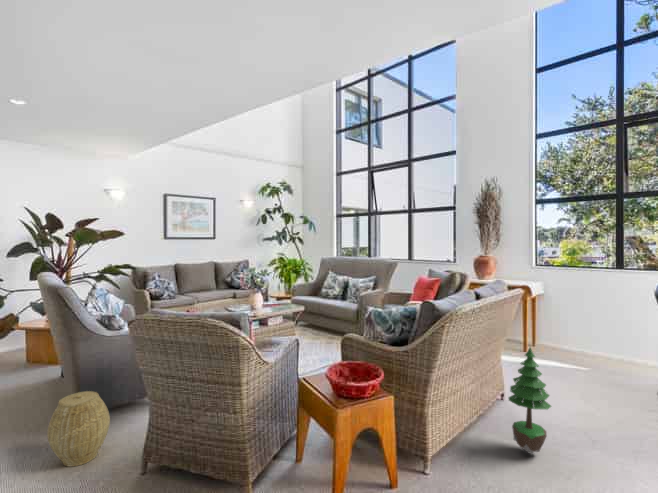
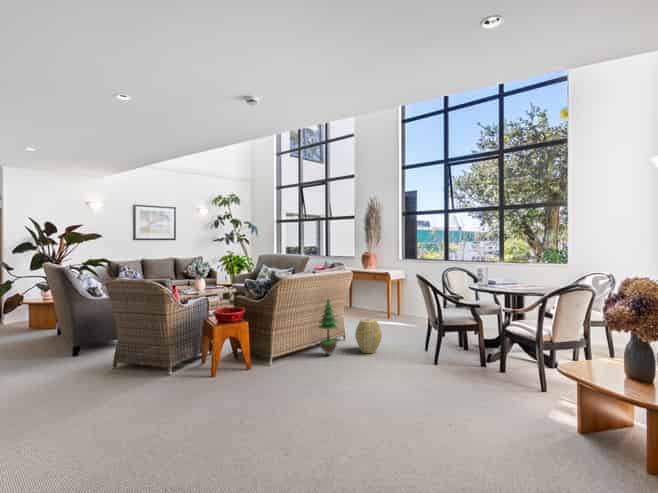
woven basket: present [47,391,110,467] -> present [355,319,382,353]

